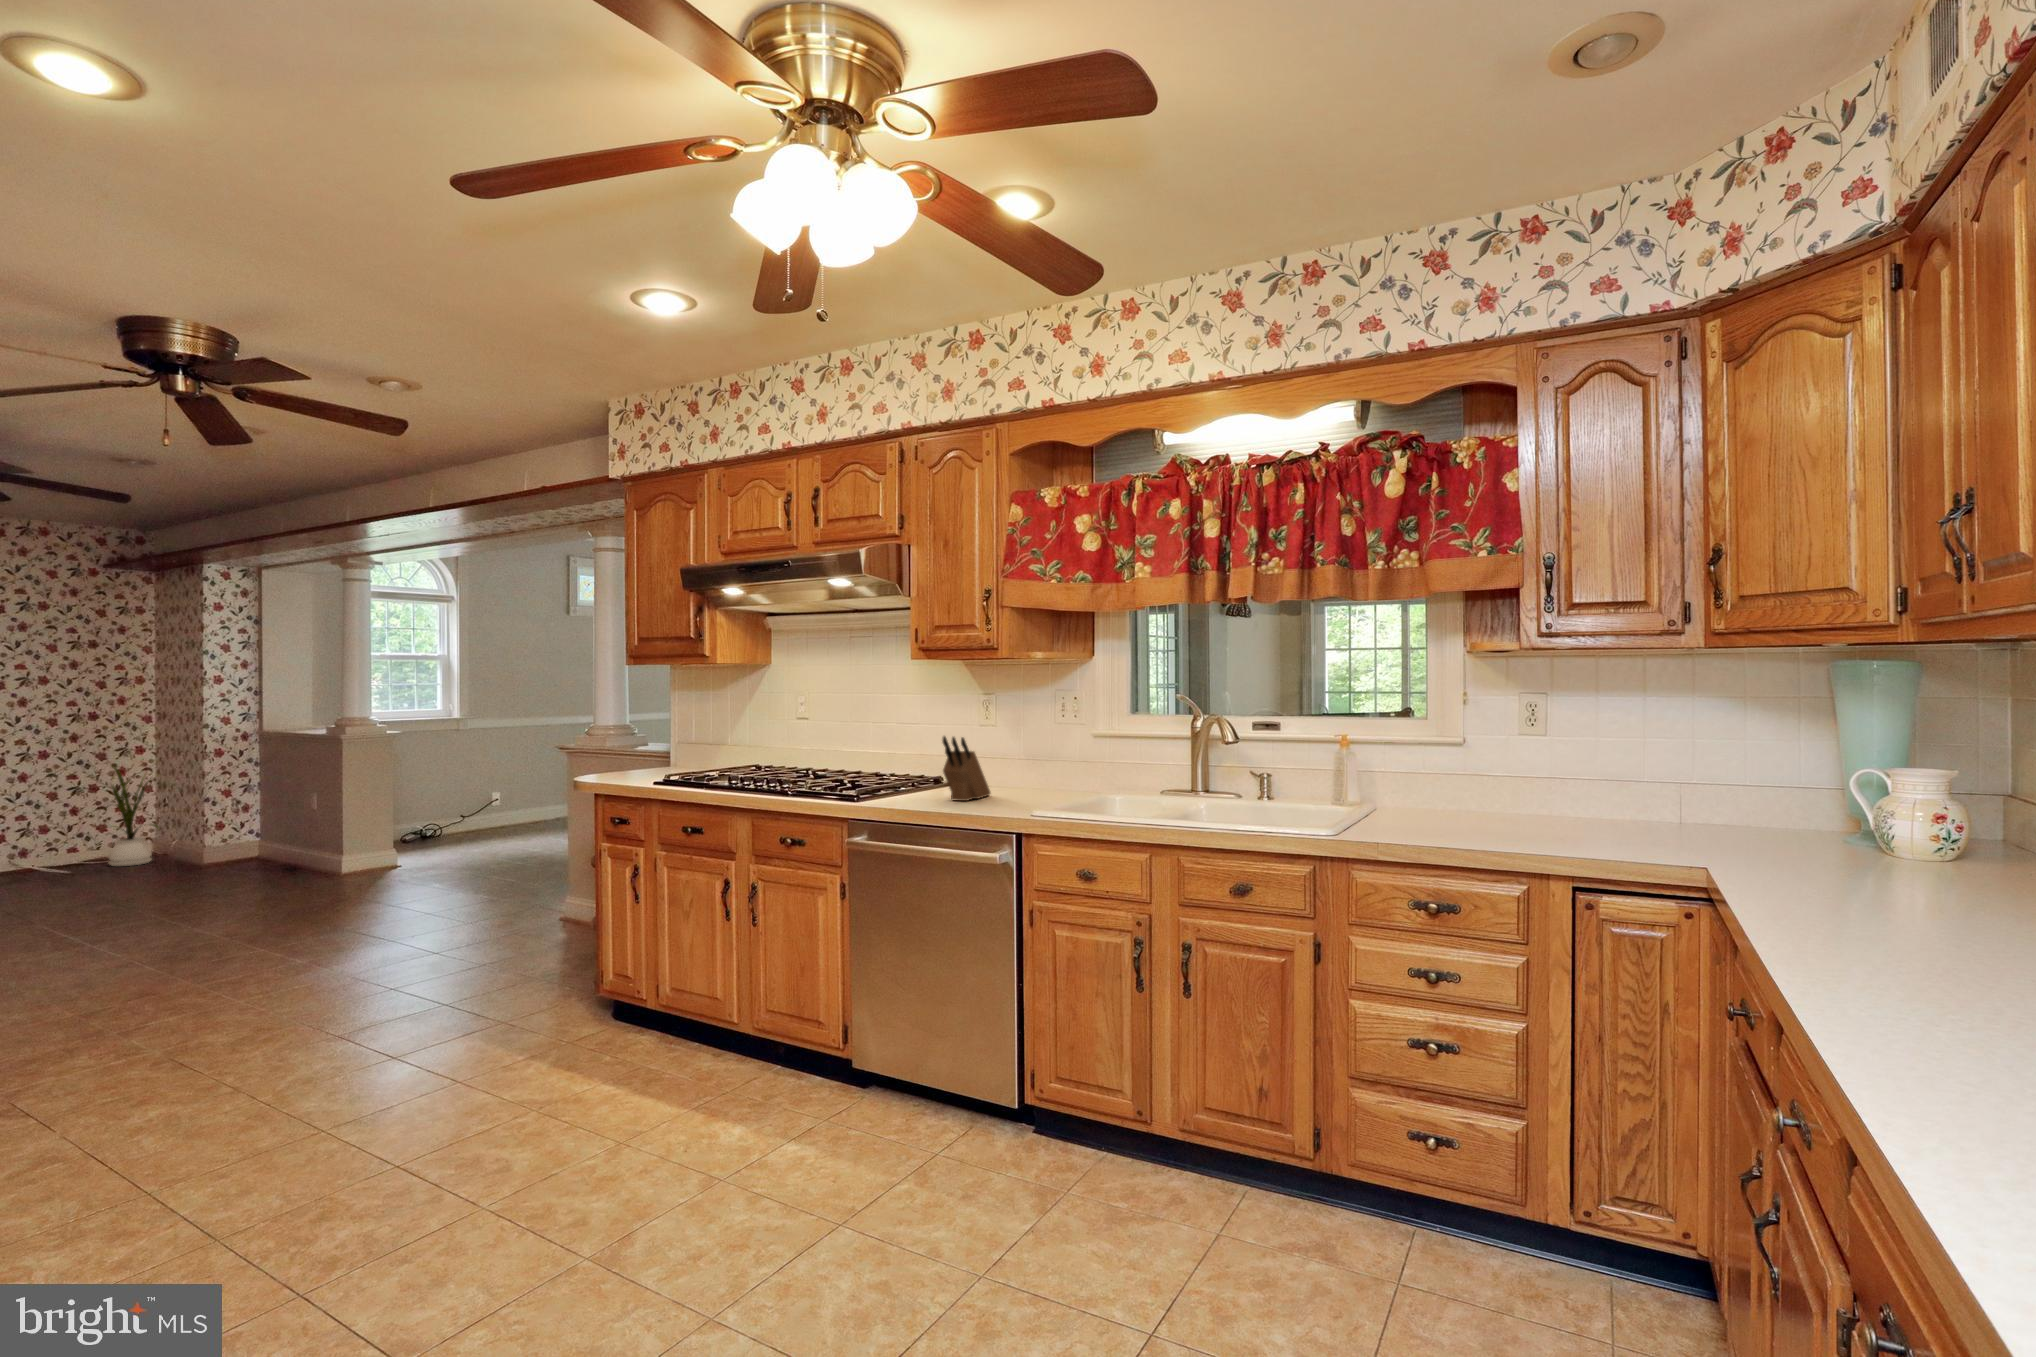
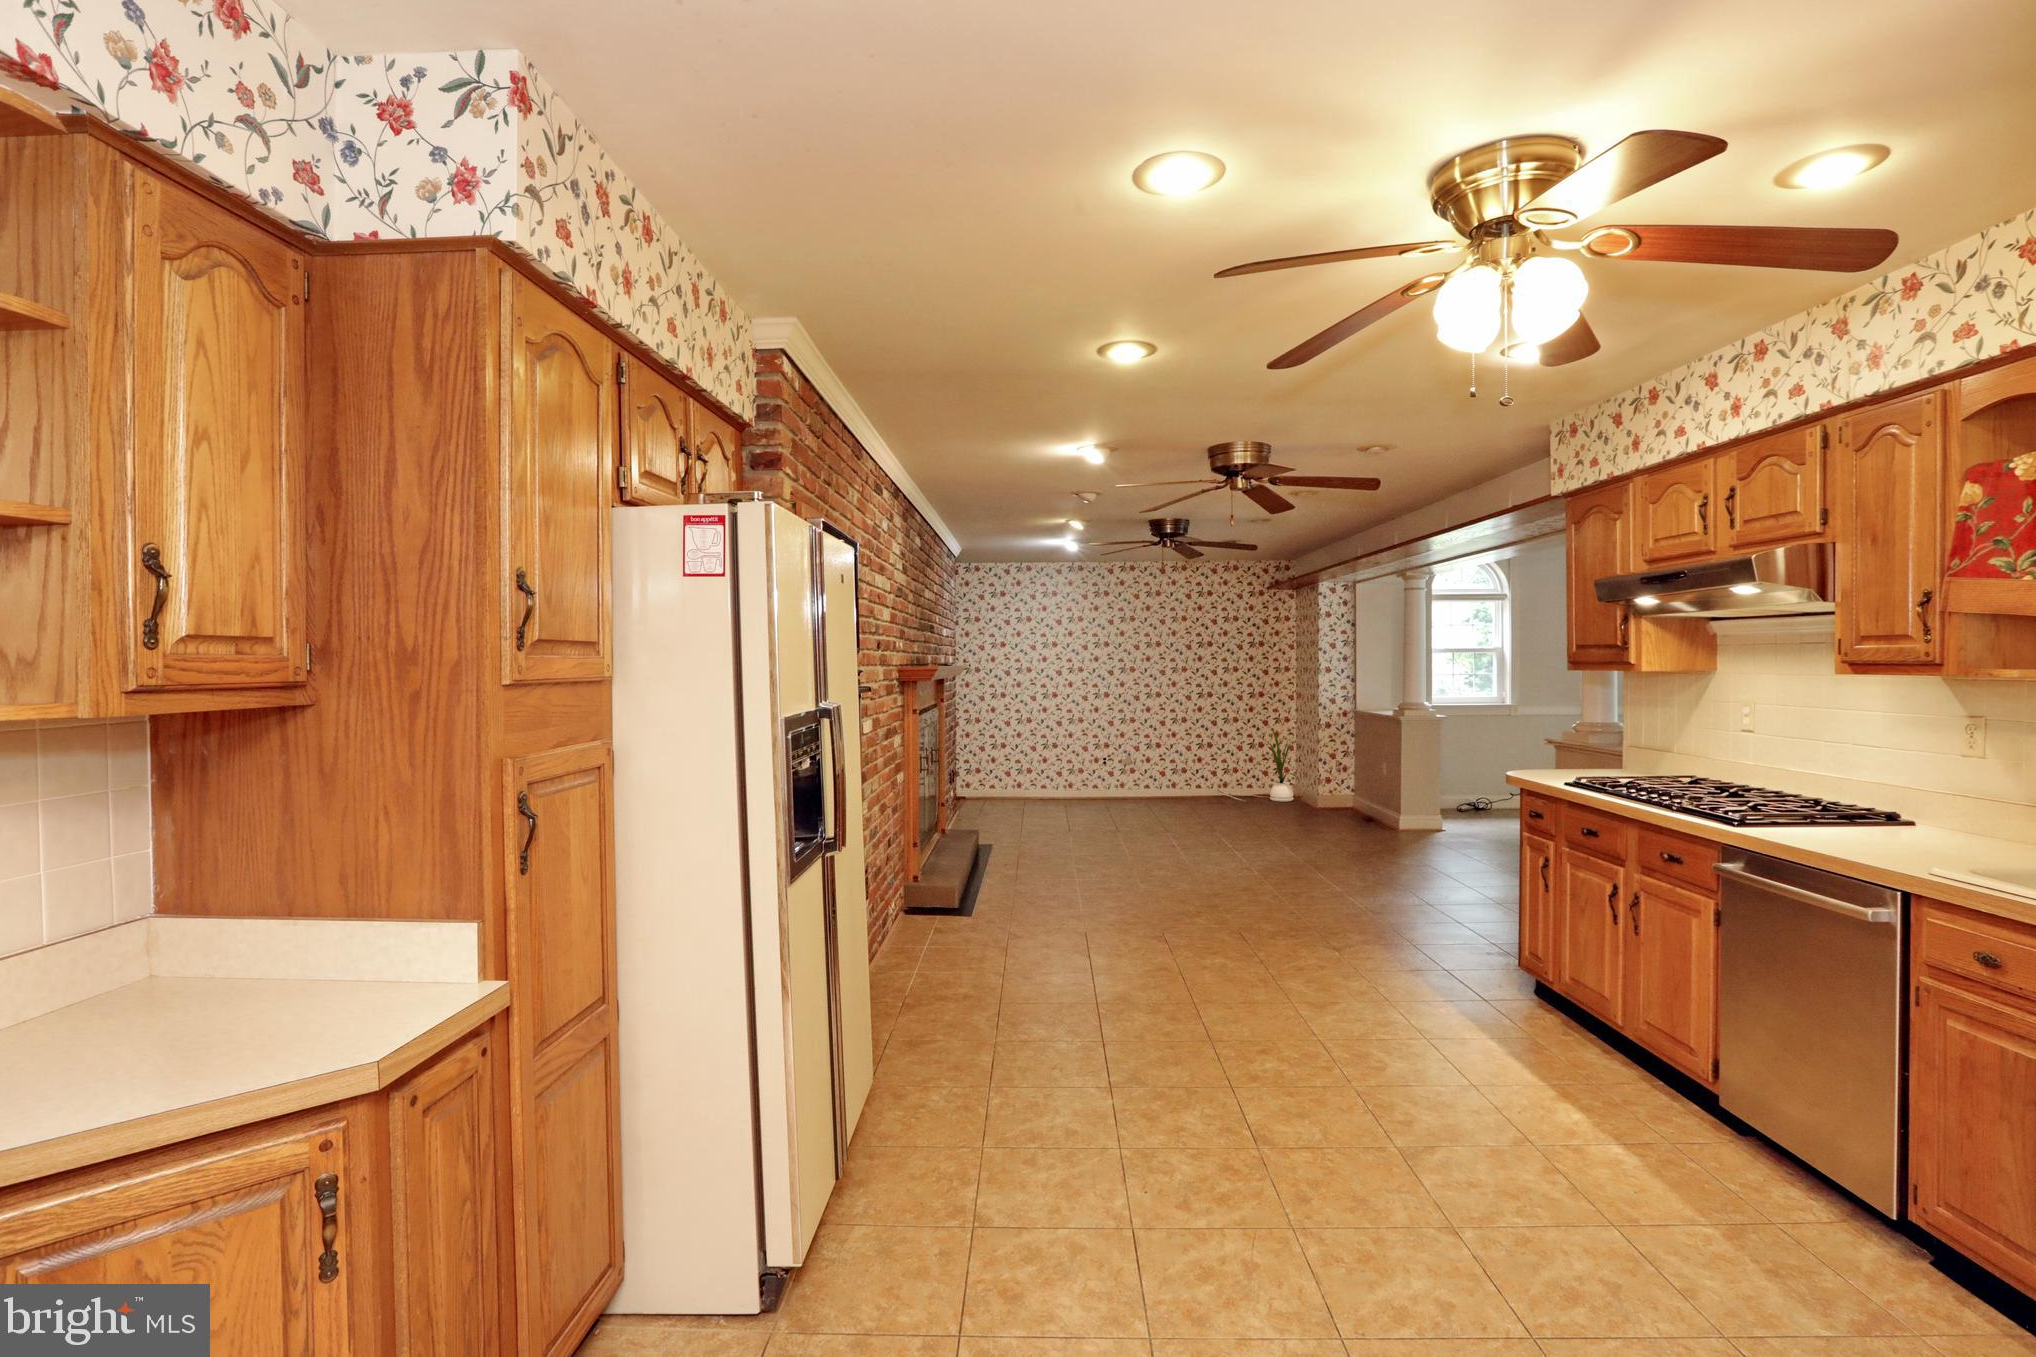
knife block: present [942,736,990,801] -> none [1825,766,1922,843]

